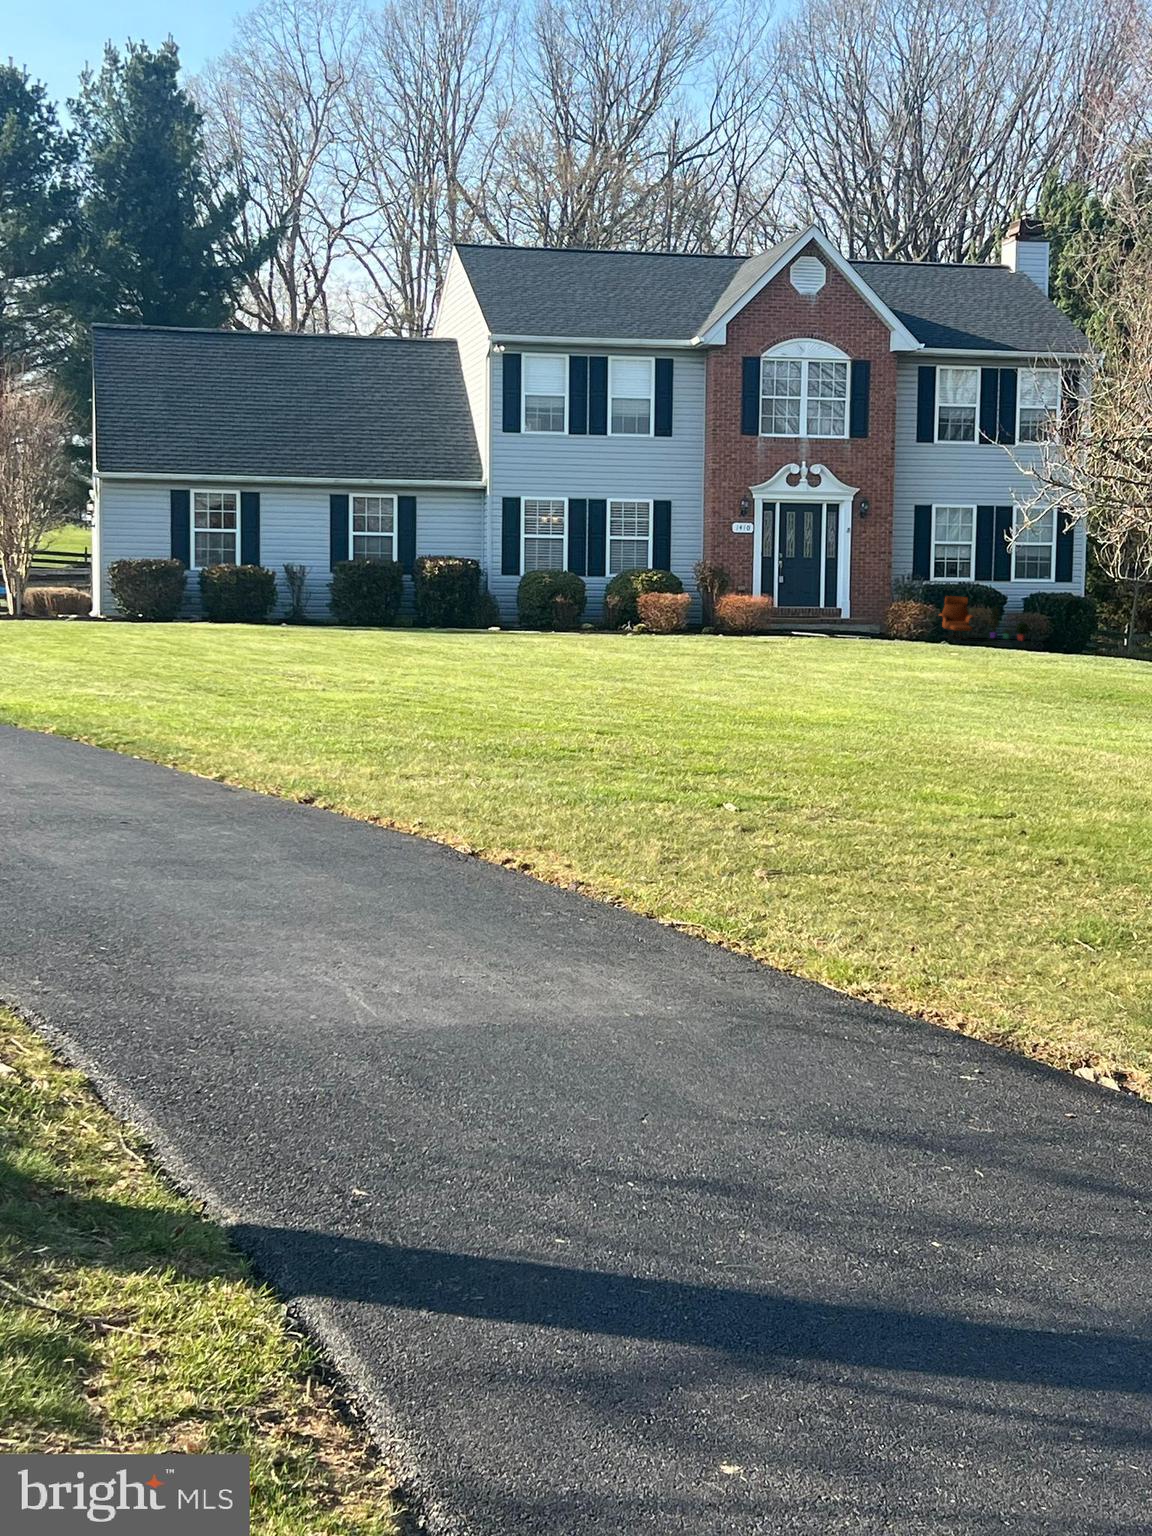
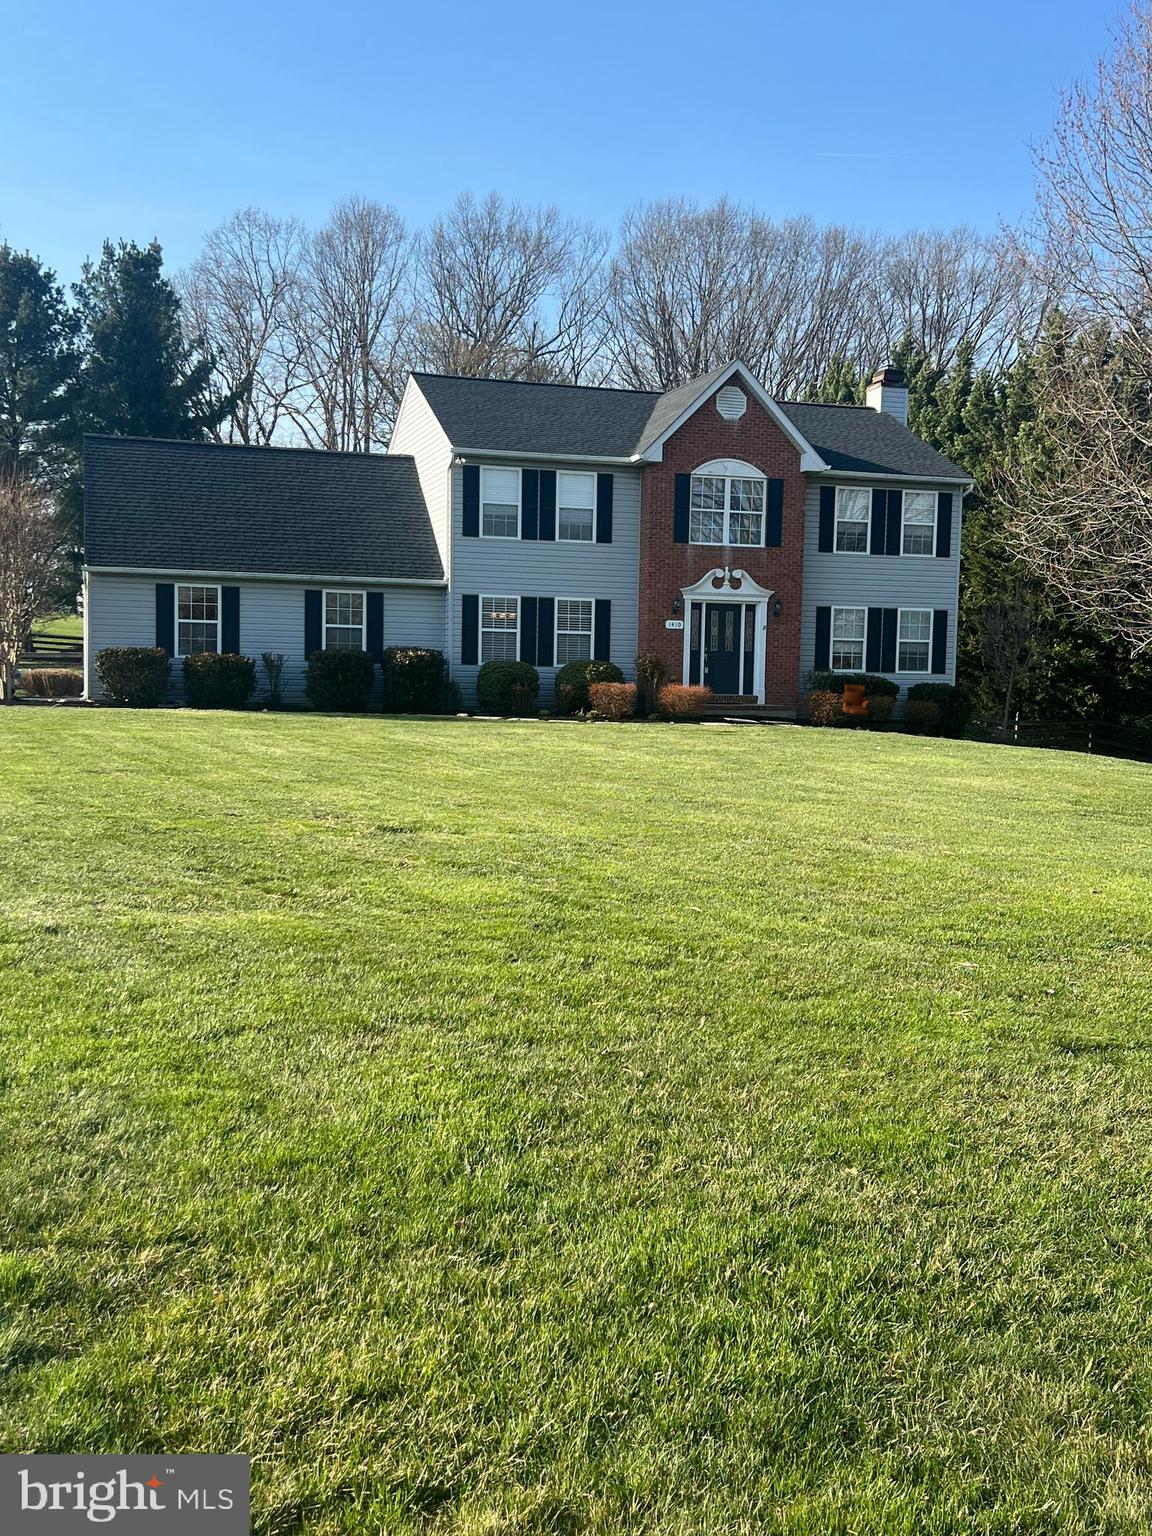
potted plant: present [990,607,1028,641] -> none [882,693,916,723]

